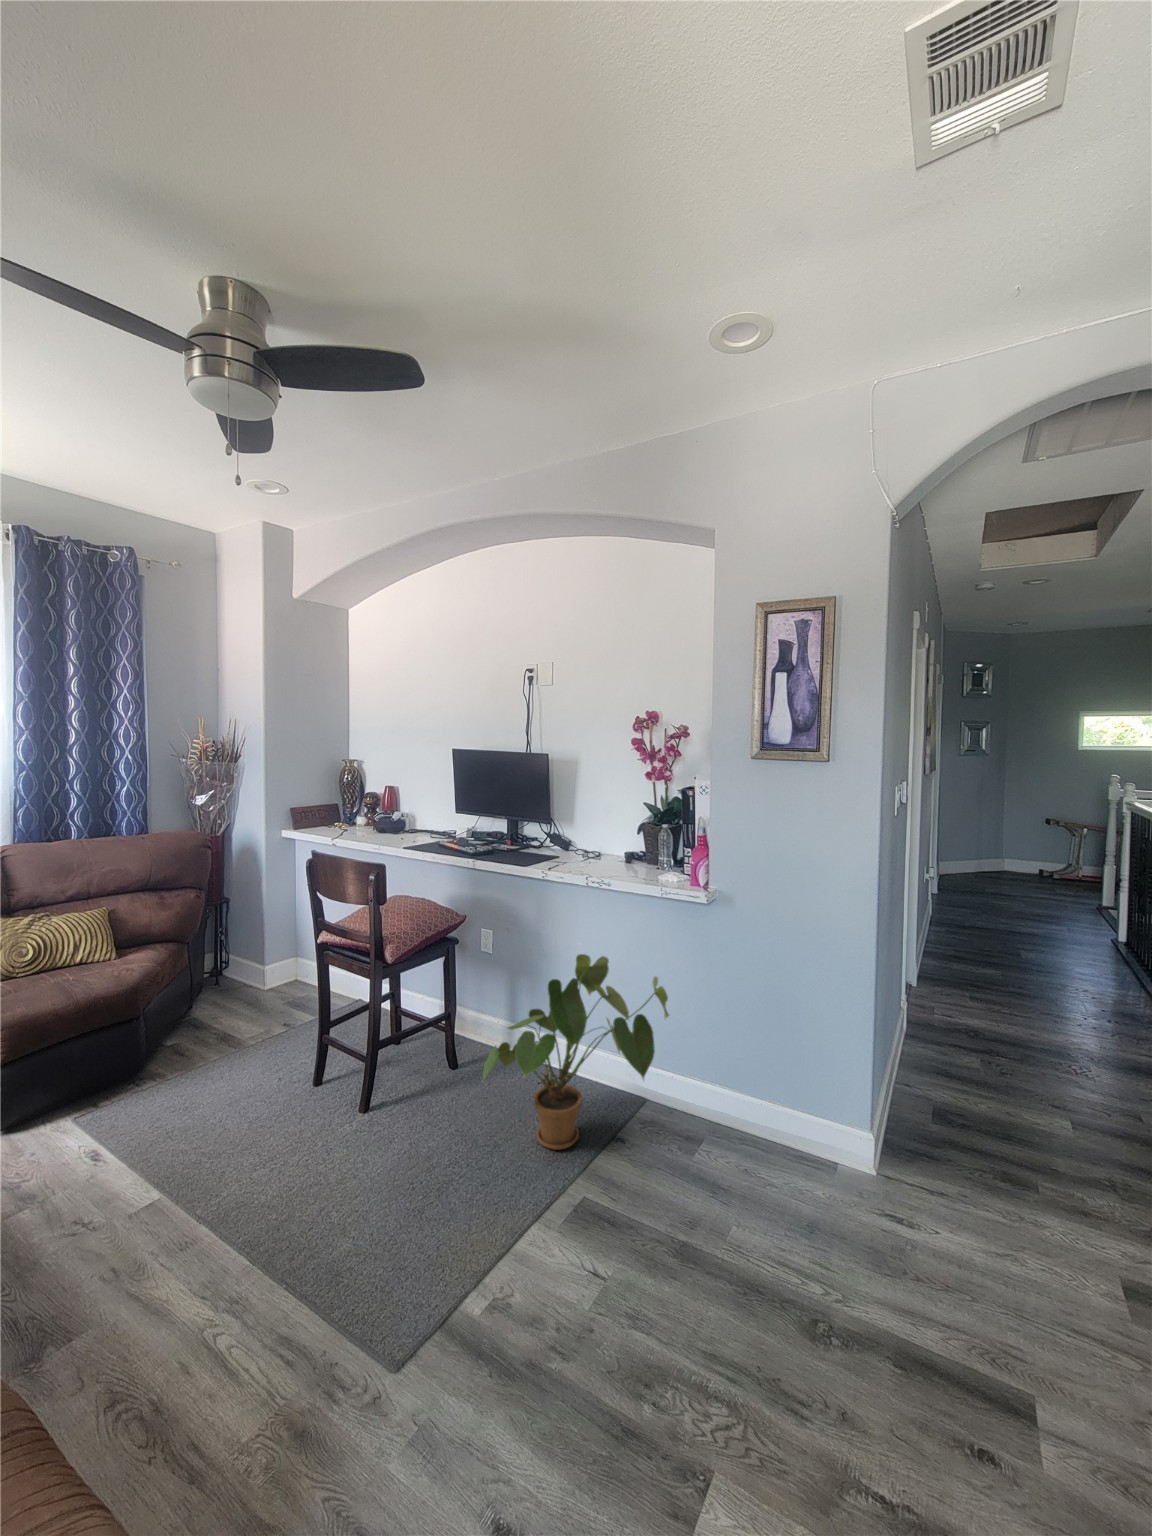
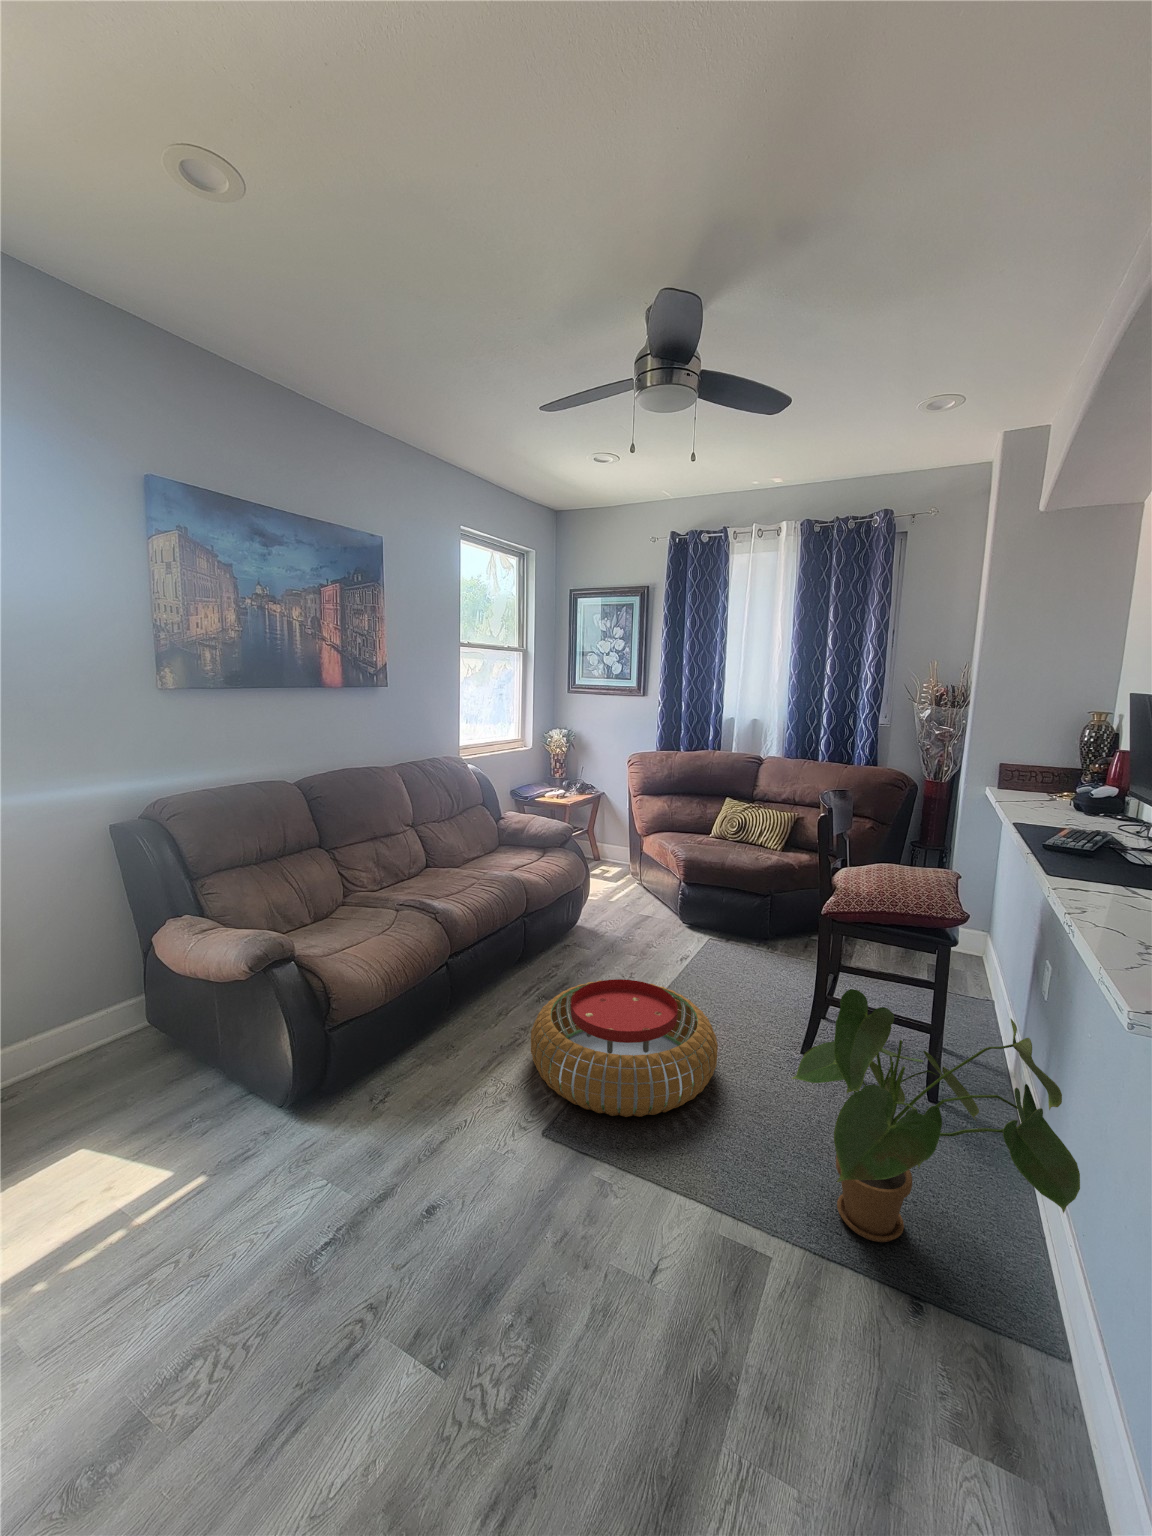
pouf: none [154,1131,425,1368] -> present [531,979,718,1117]

